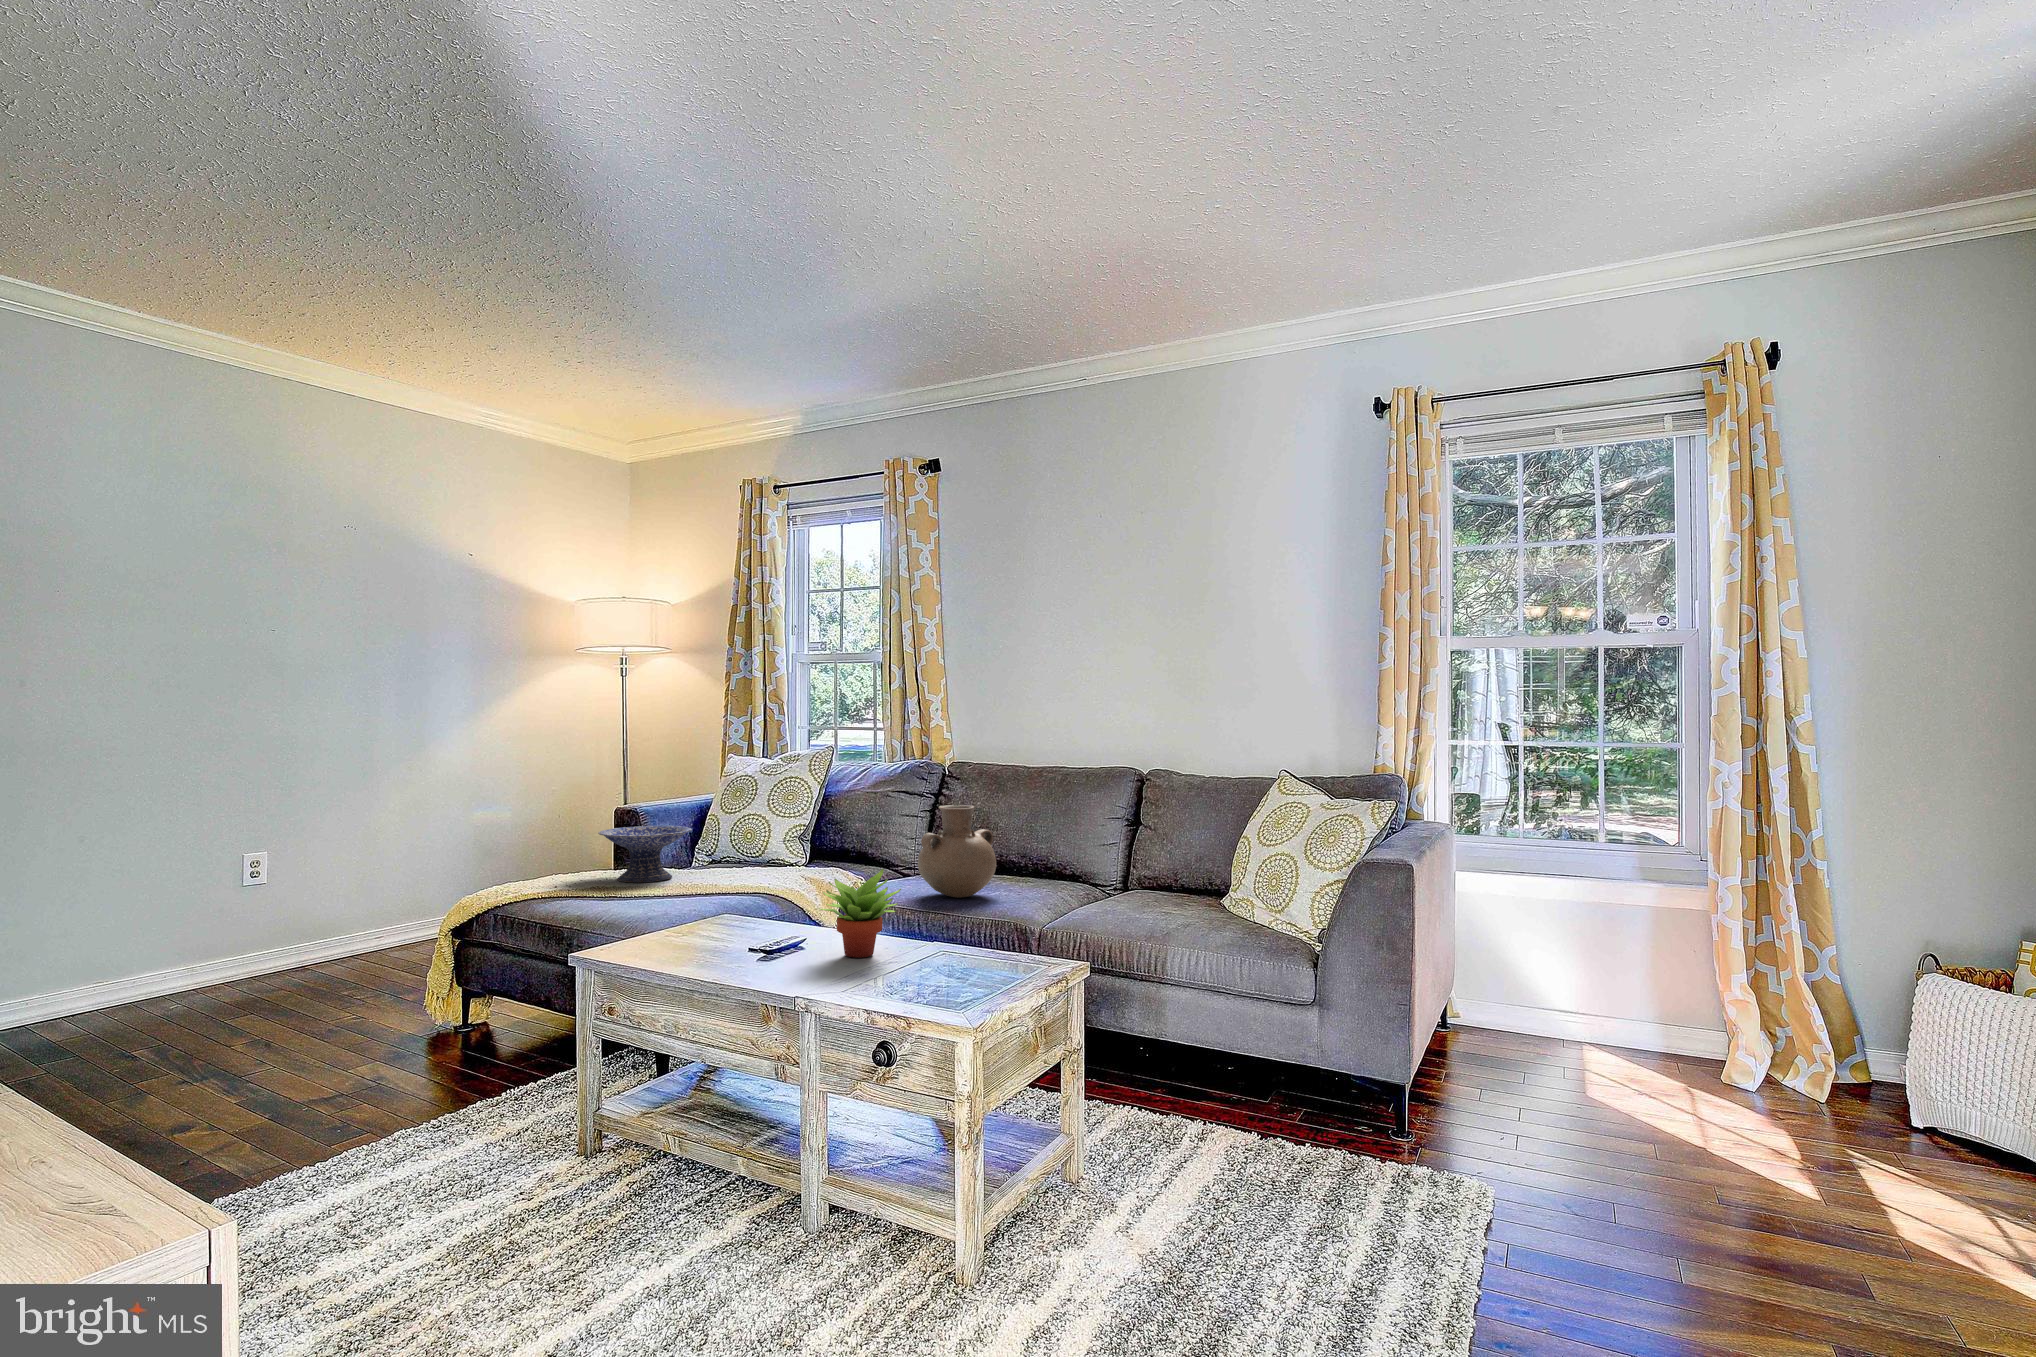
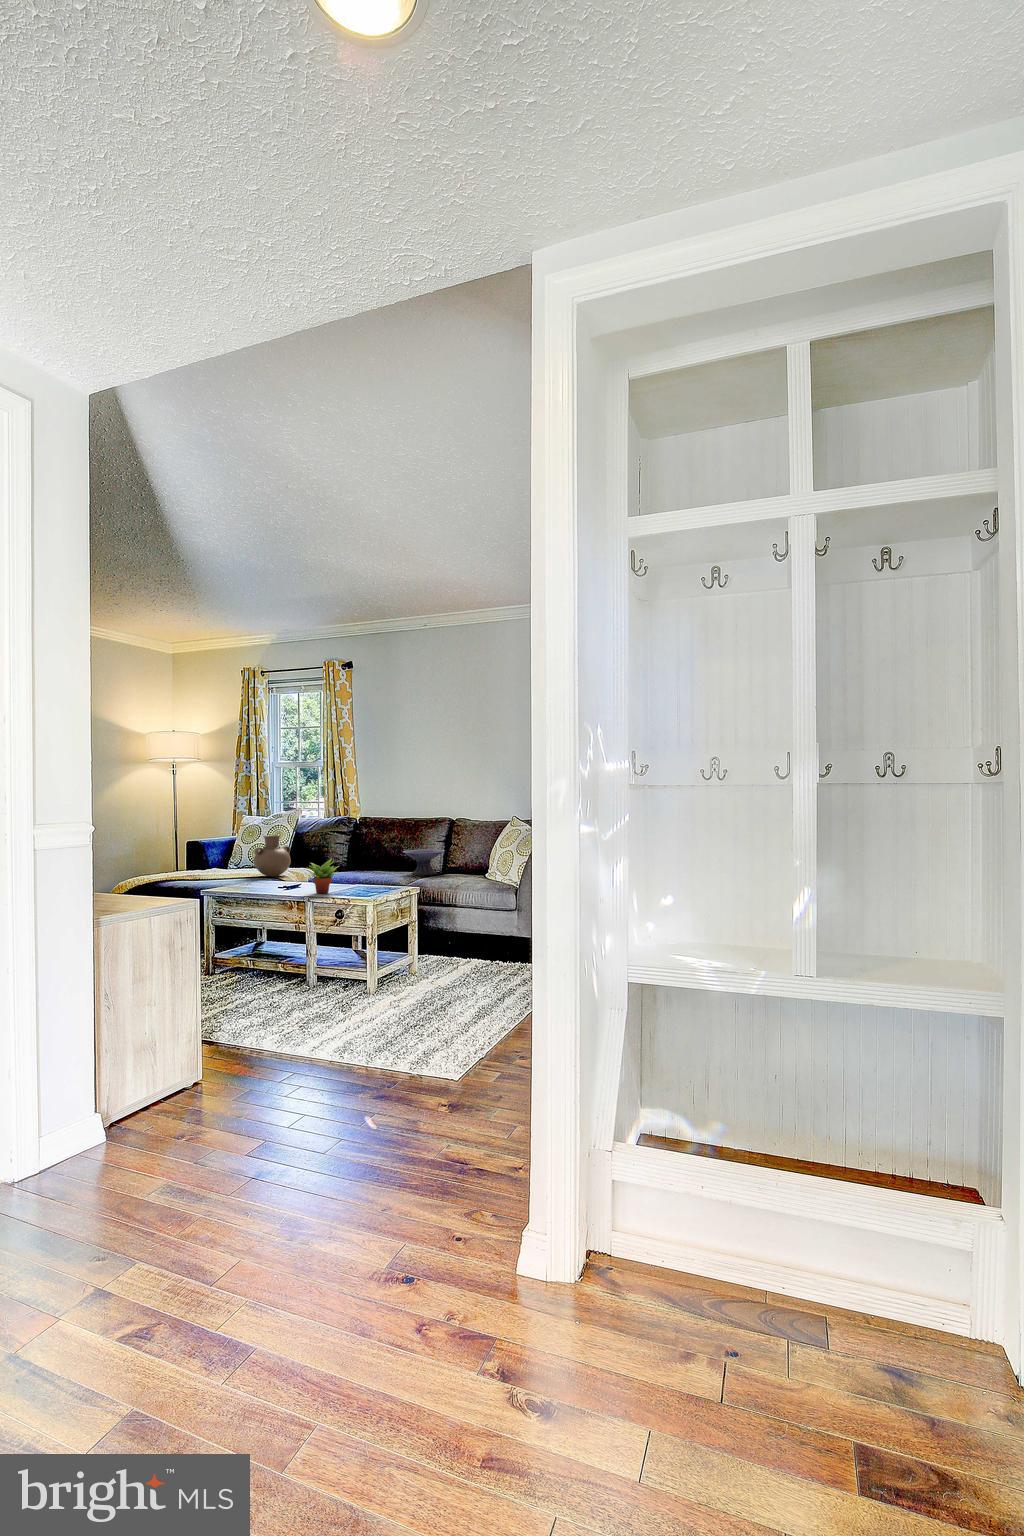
vase: present [918,805,996,898] -> present [254,835,291,876]
decorative bowl: present [598,826,692,882] -> present [403,849,444,875]

